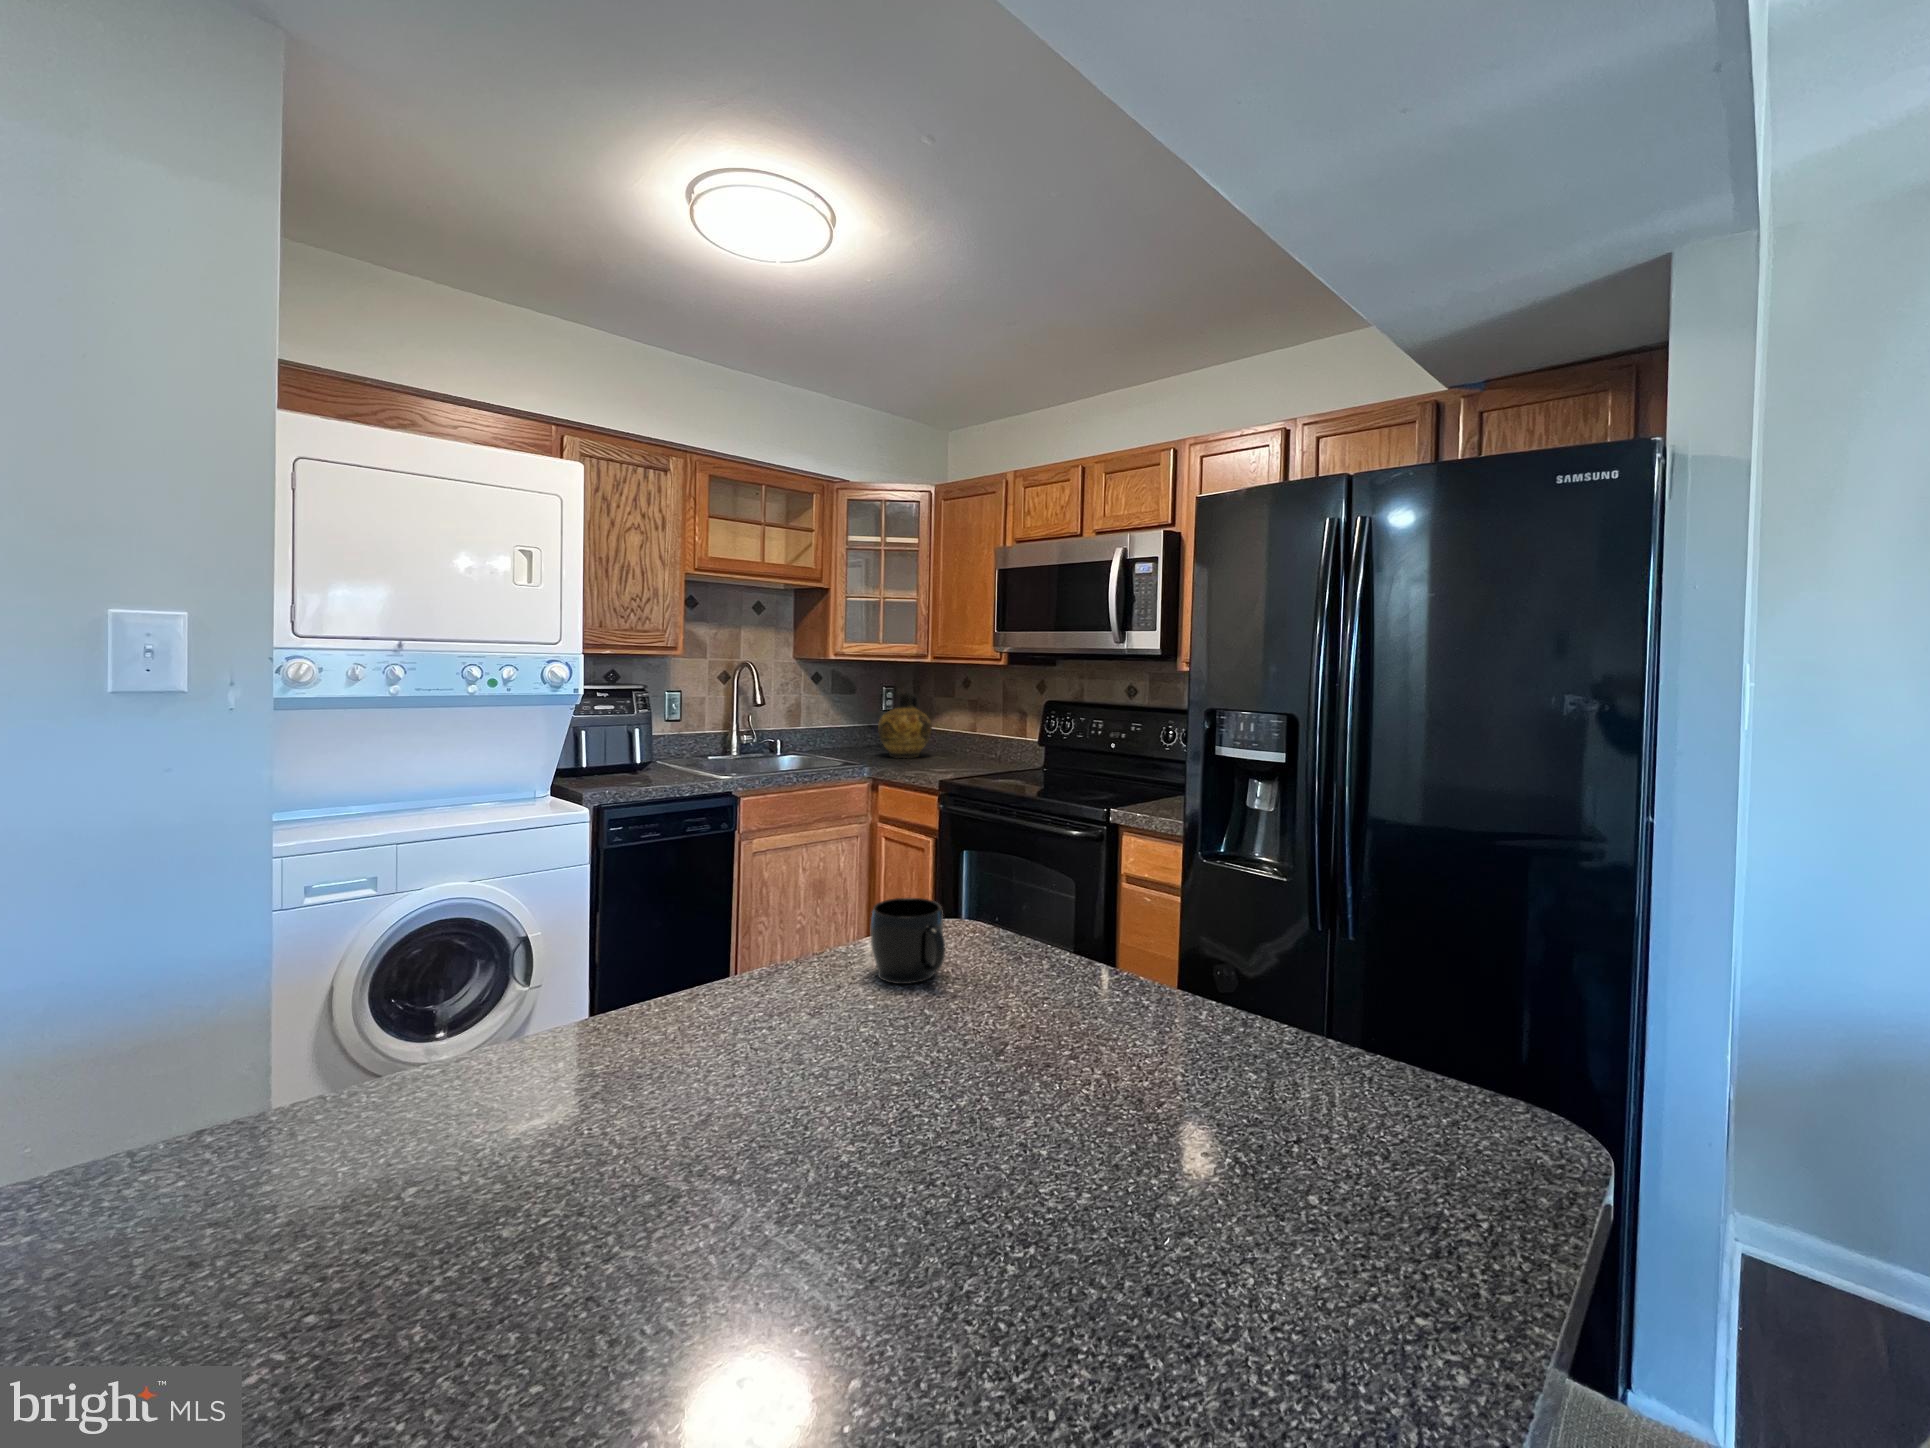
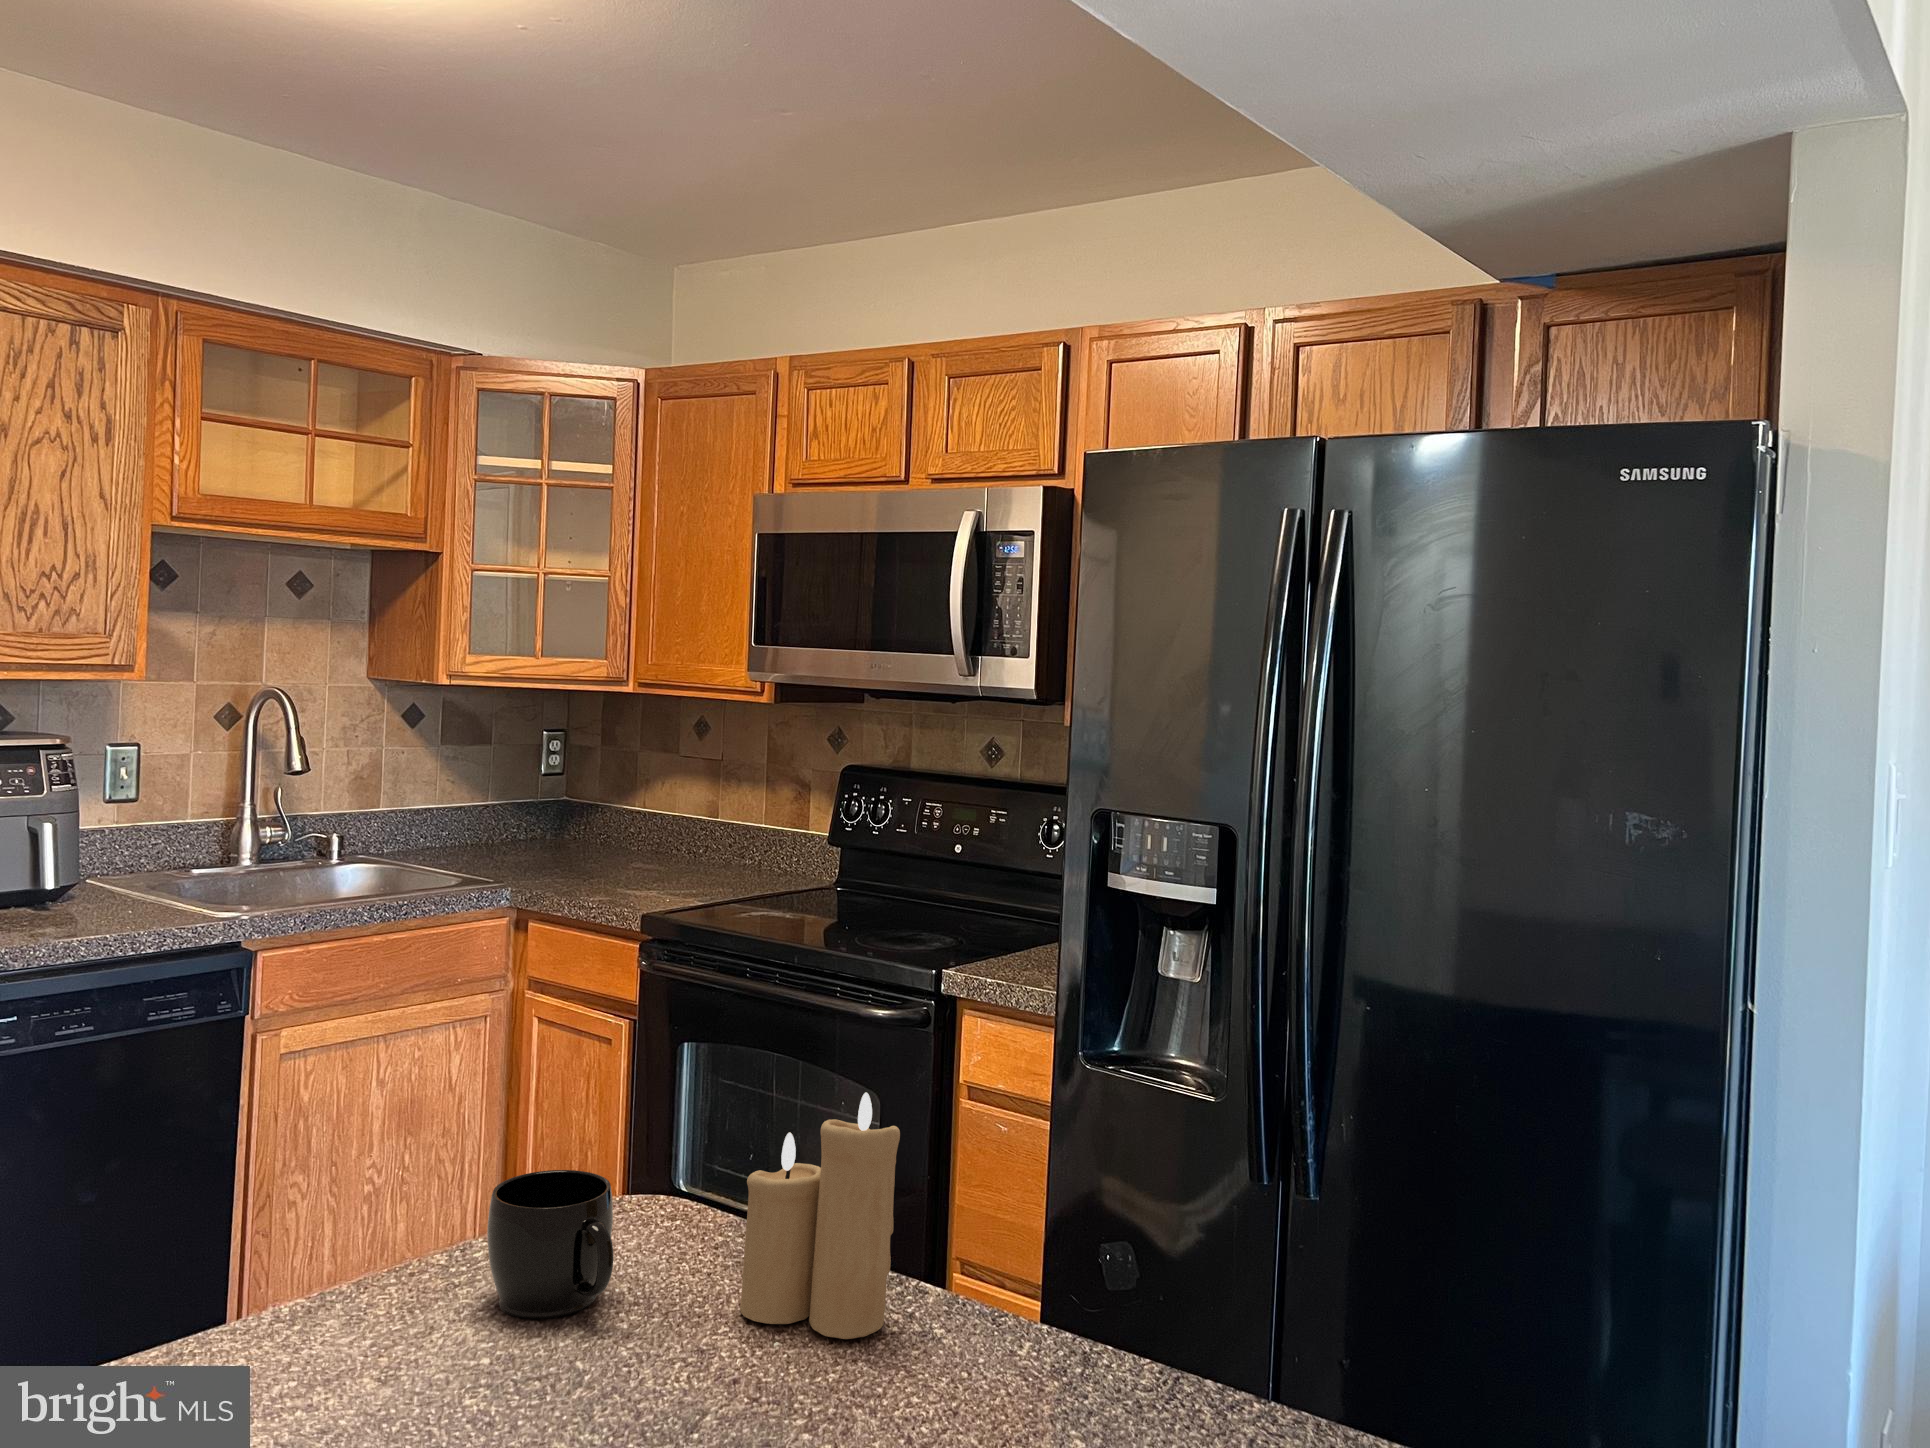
ceramic jug: present [878,691,932,758] -> none [530,742,632,865]
candle: none [1021,852,1119,1004] -> present [740,1092,900,1339]

